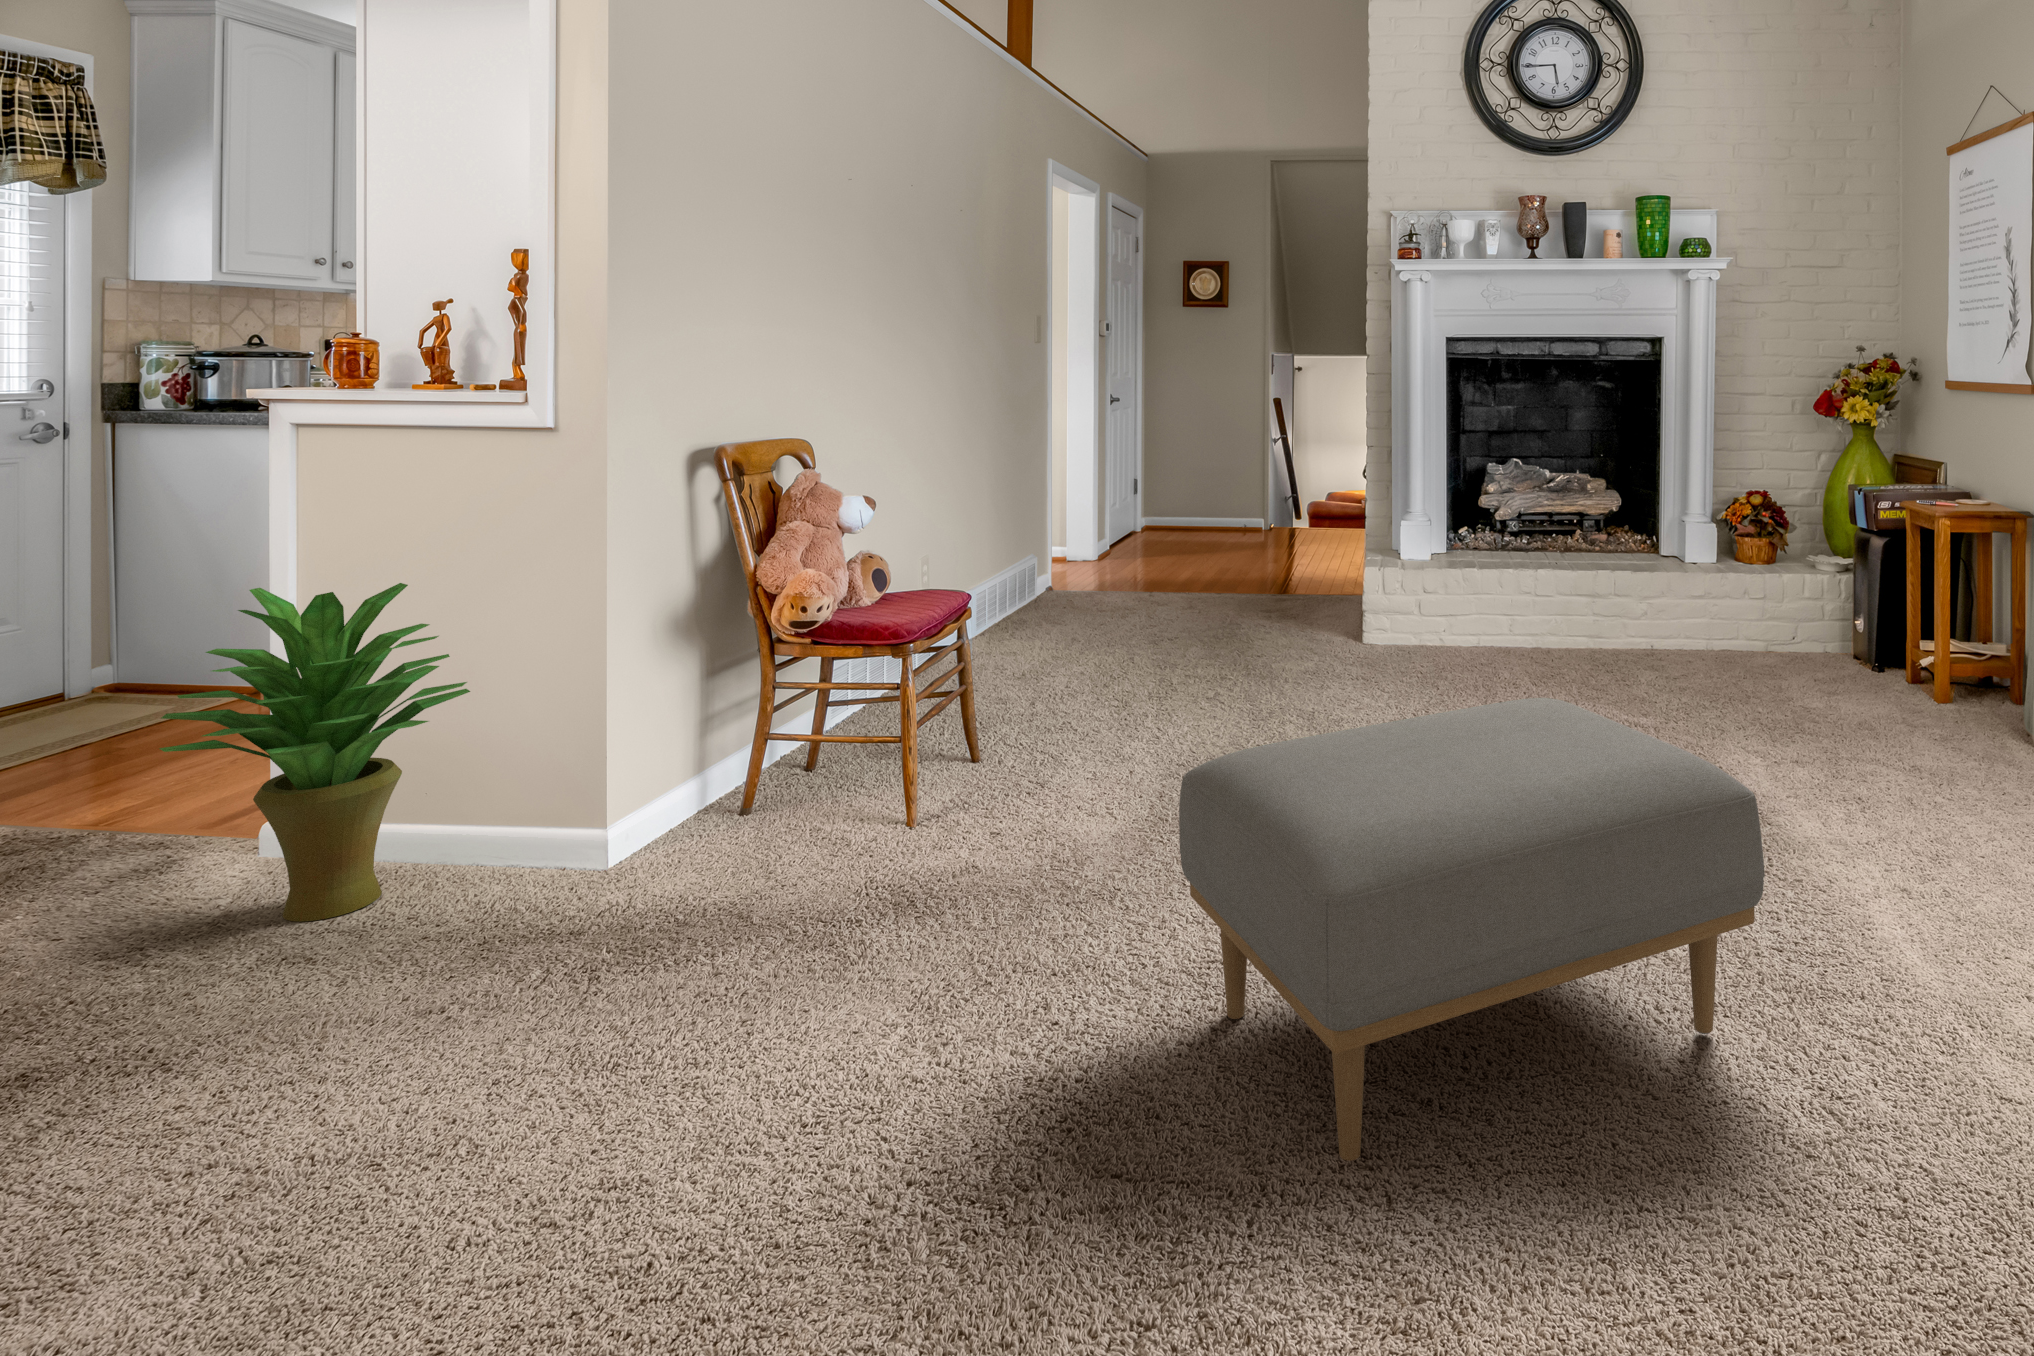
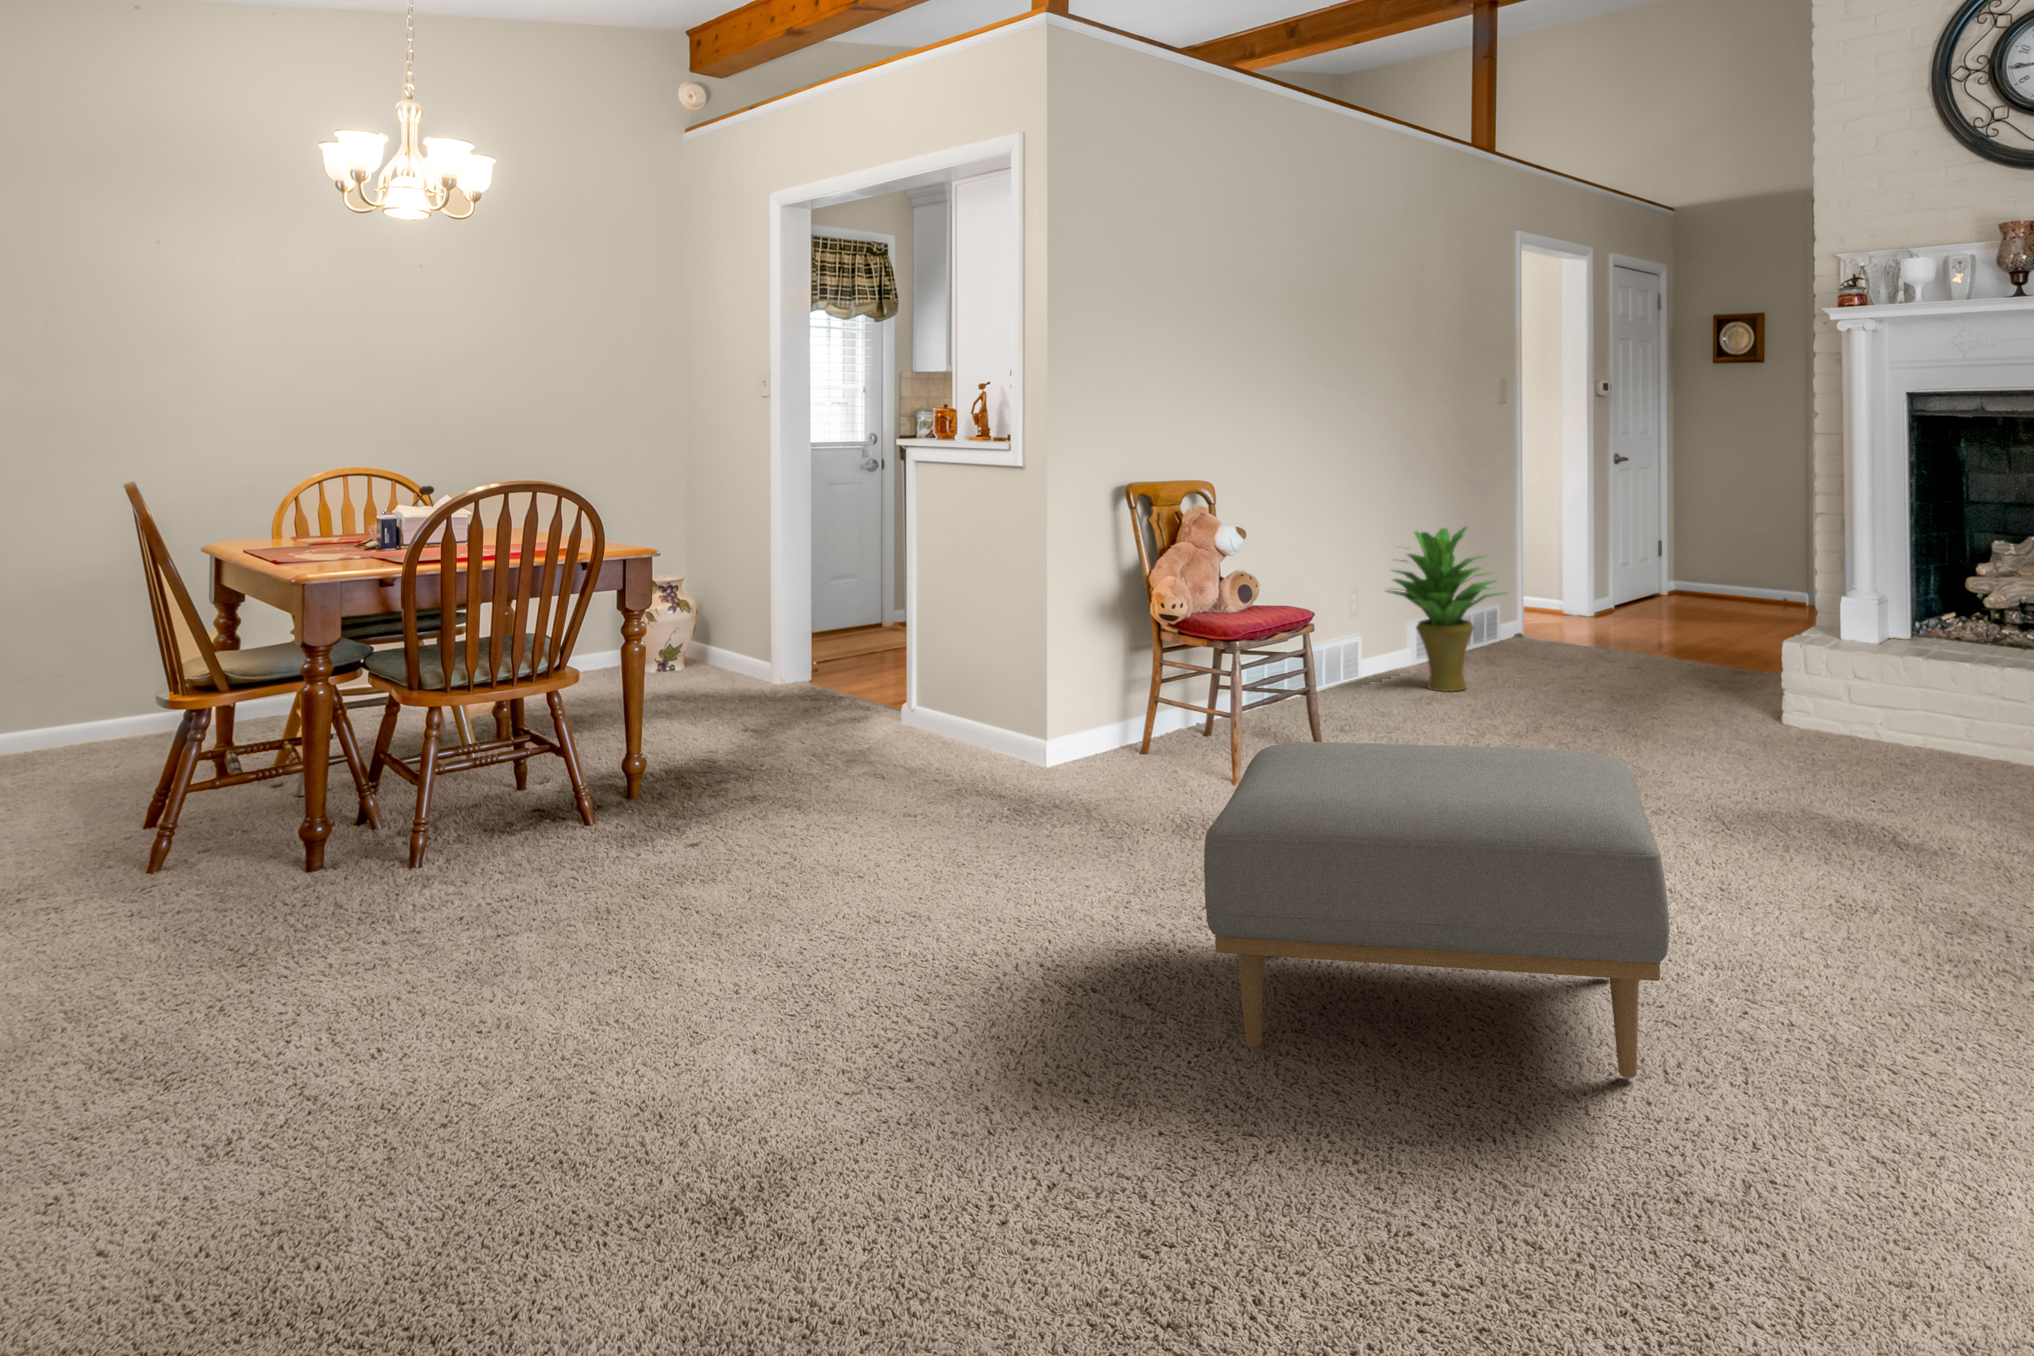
potted plant: present [159,583,470,922] -> present [1388,527,1502,691]

